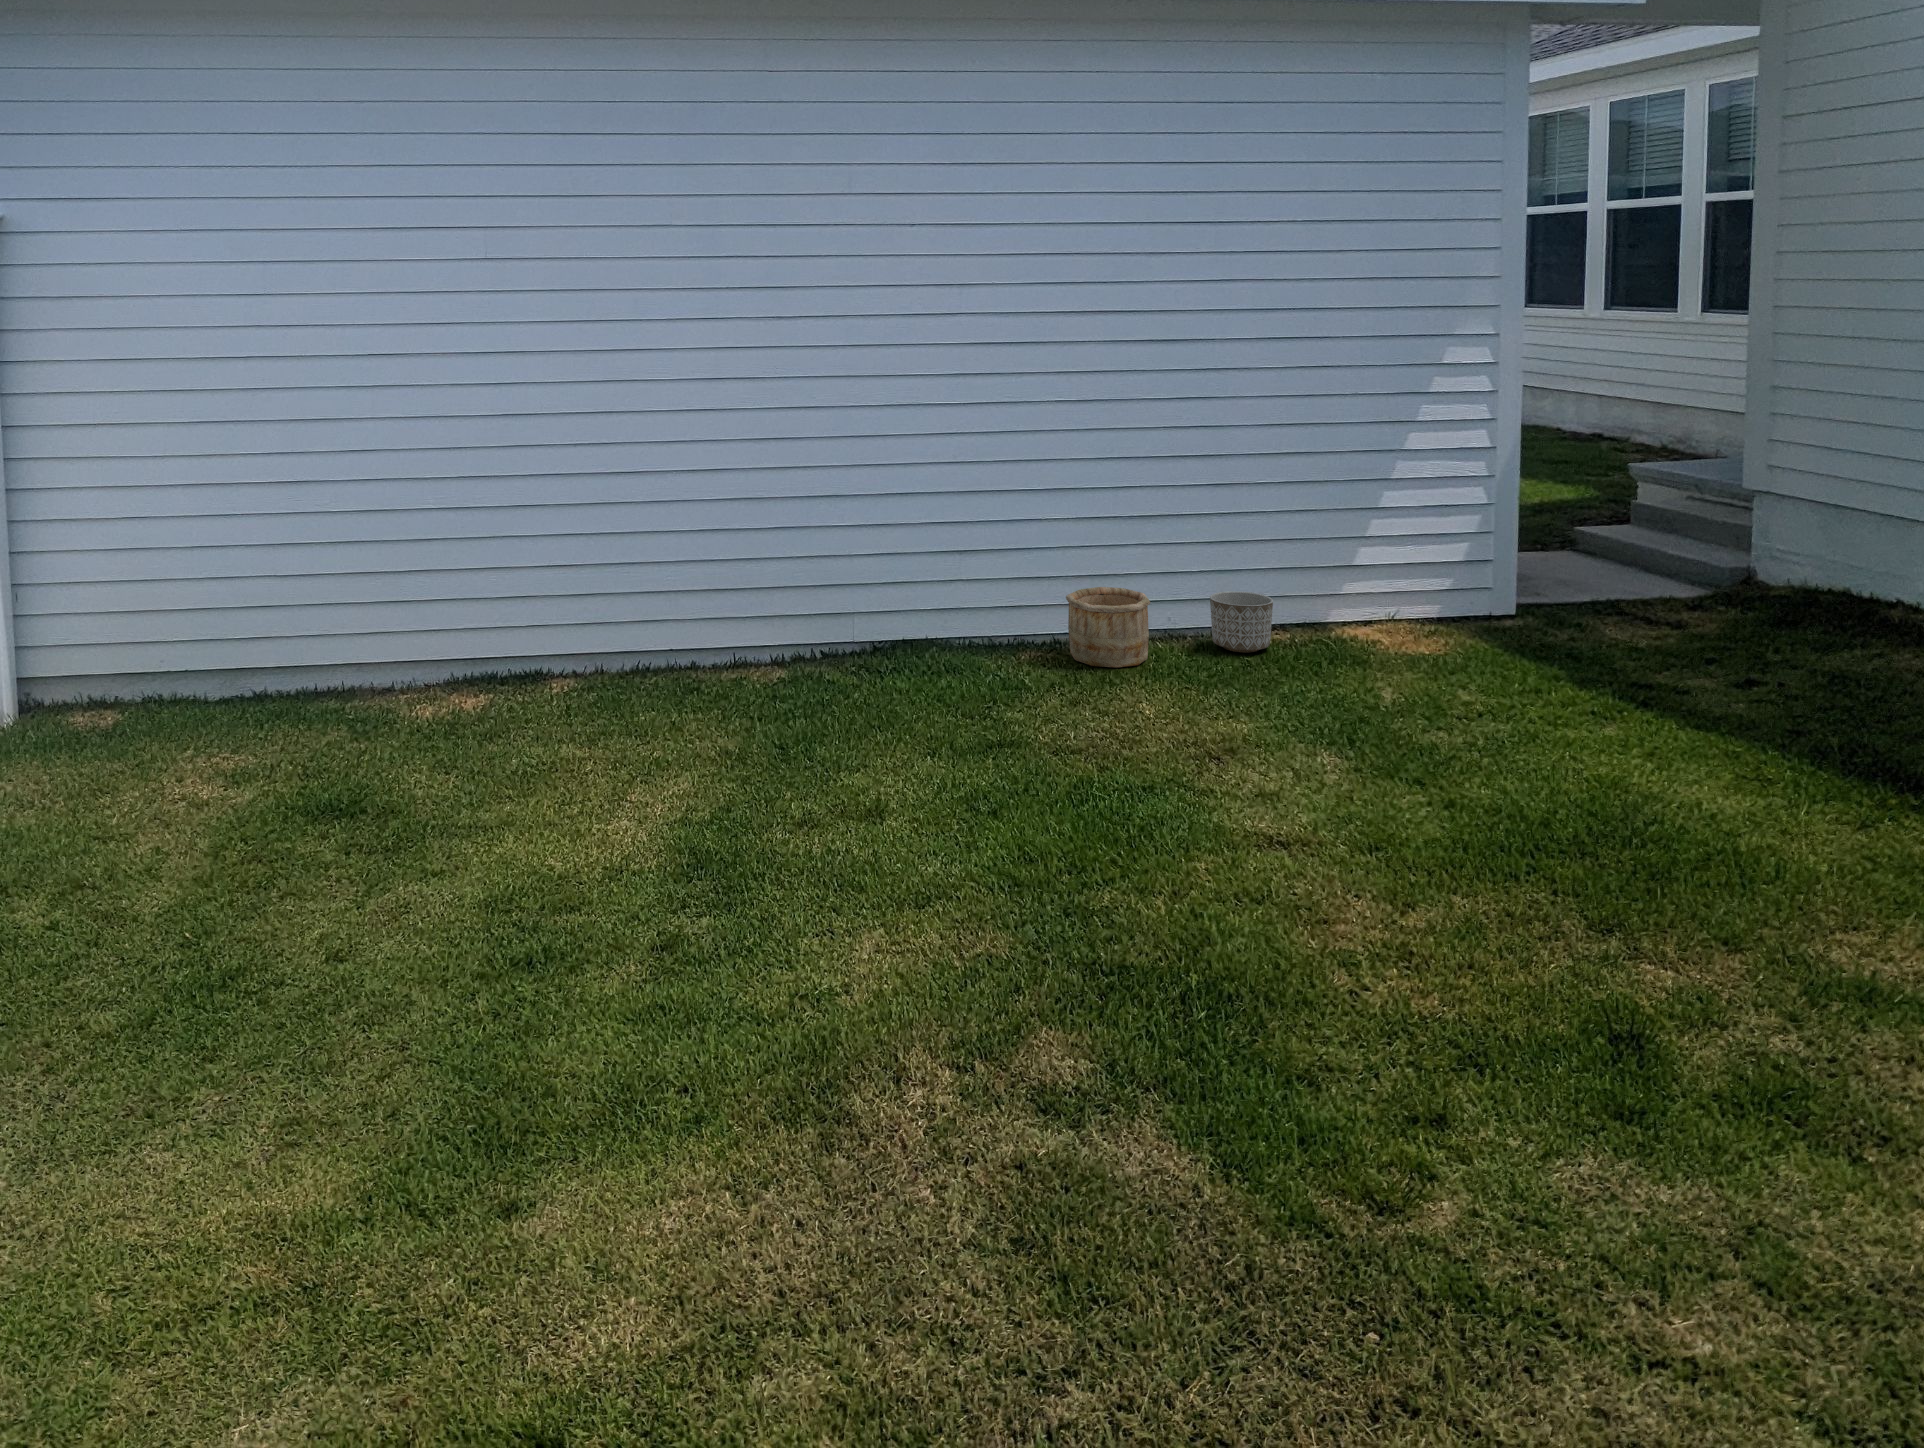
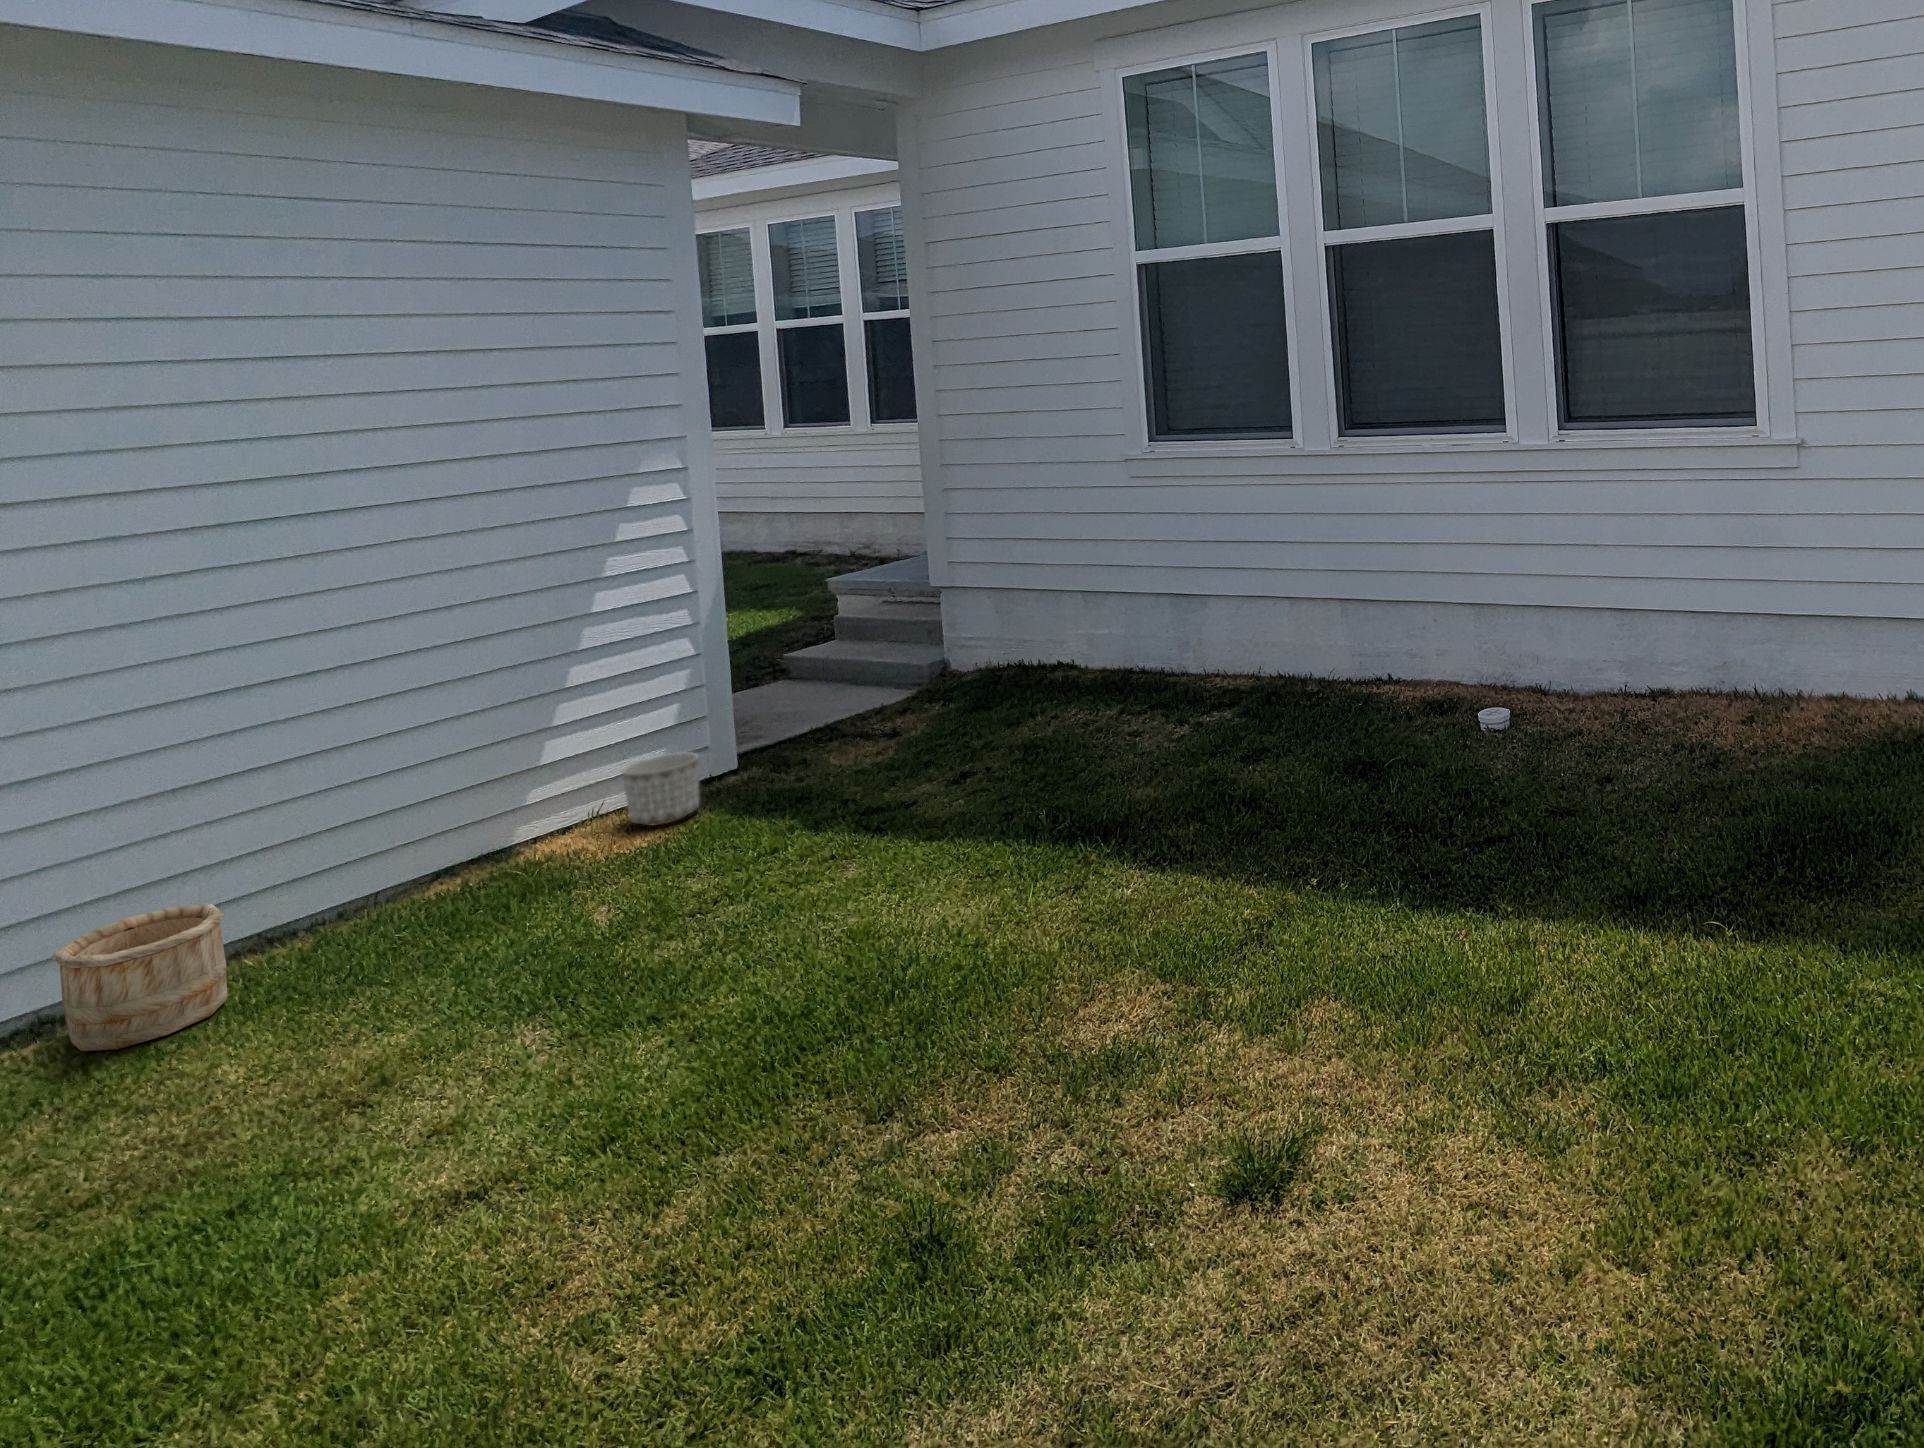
planter: present [1210,591,1273,652] -> present [622,752,699,826]

